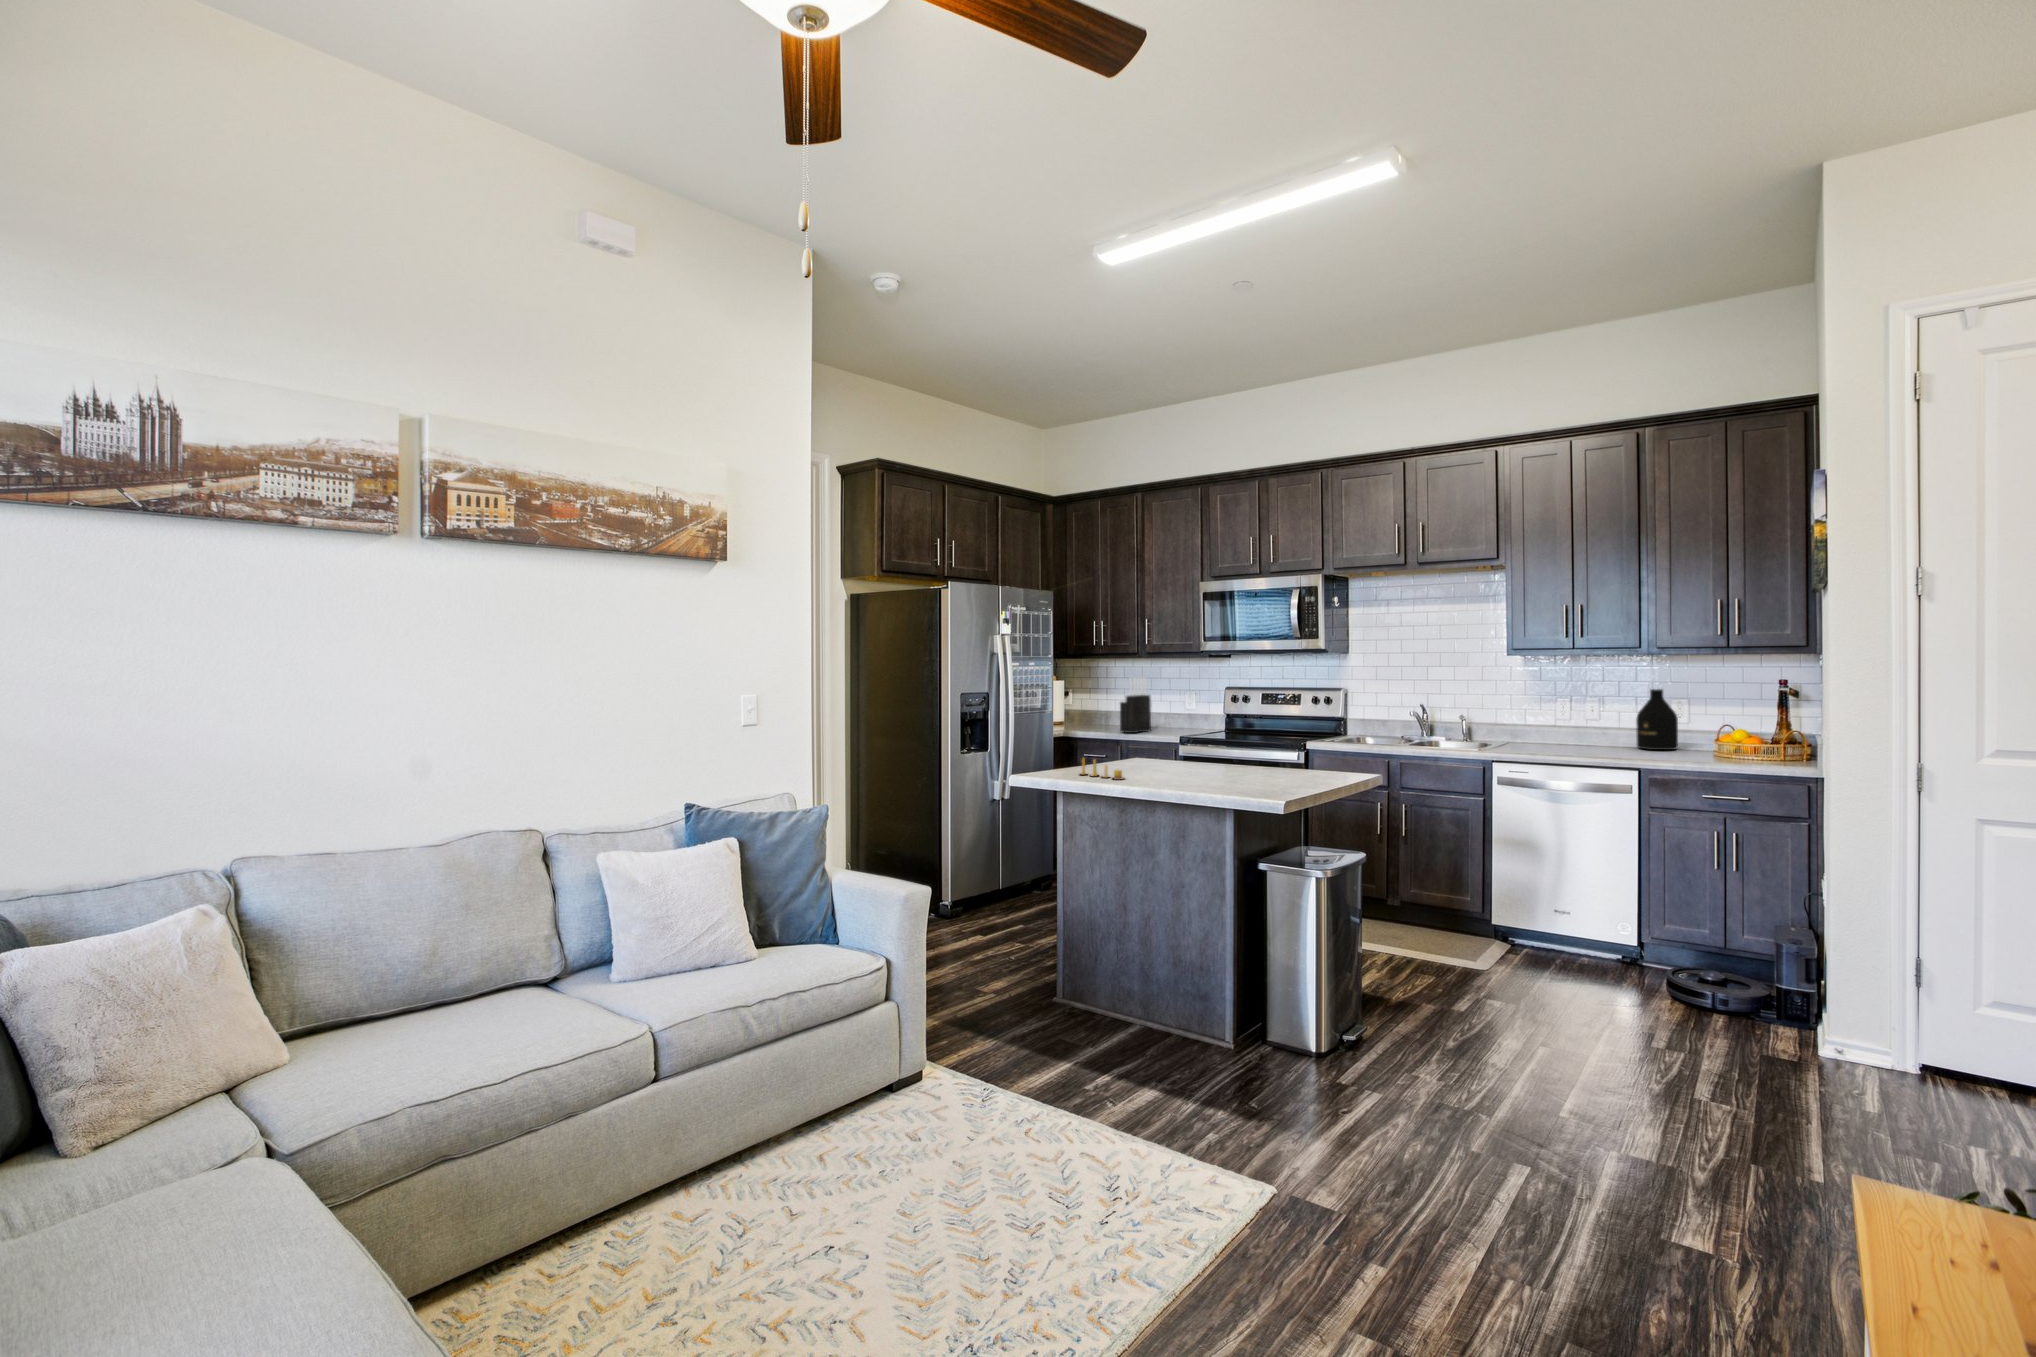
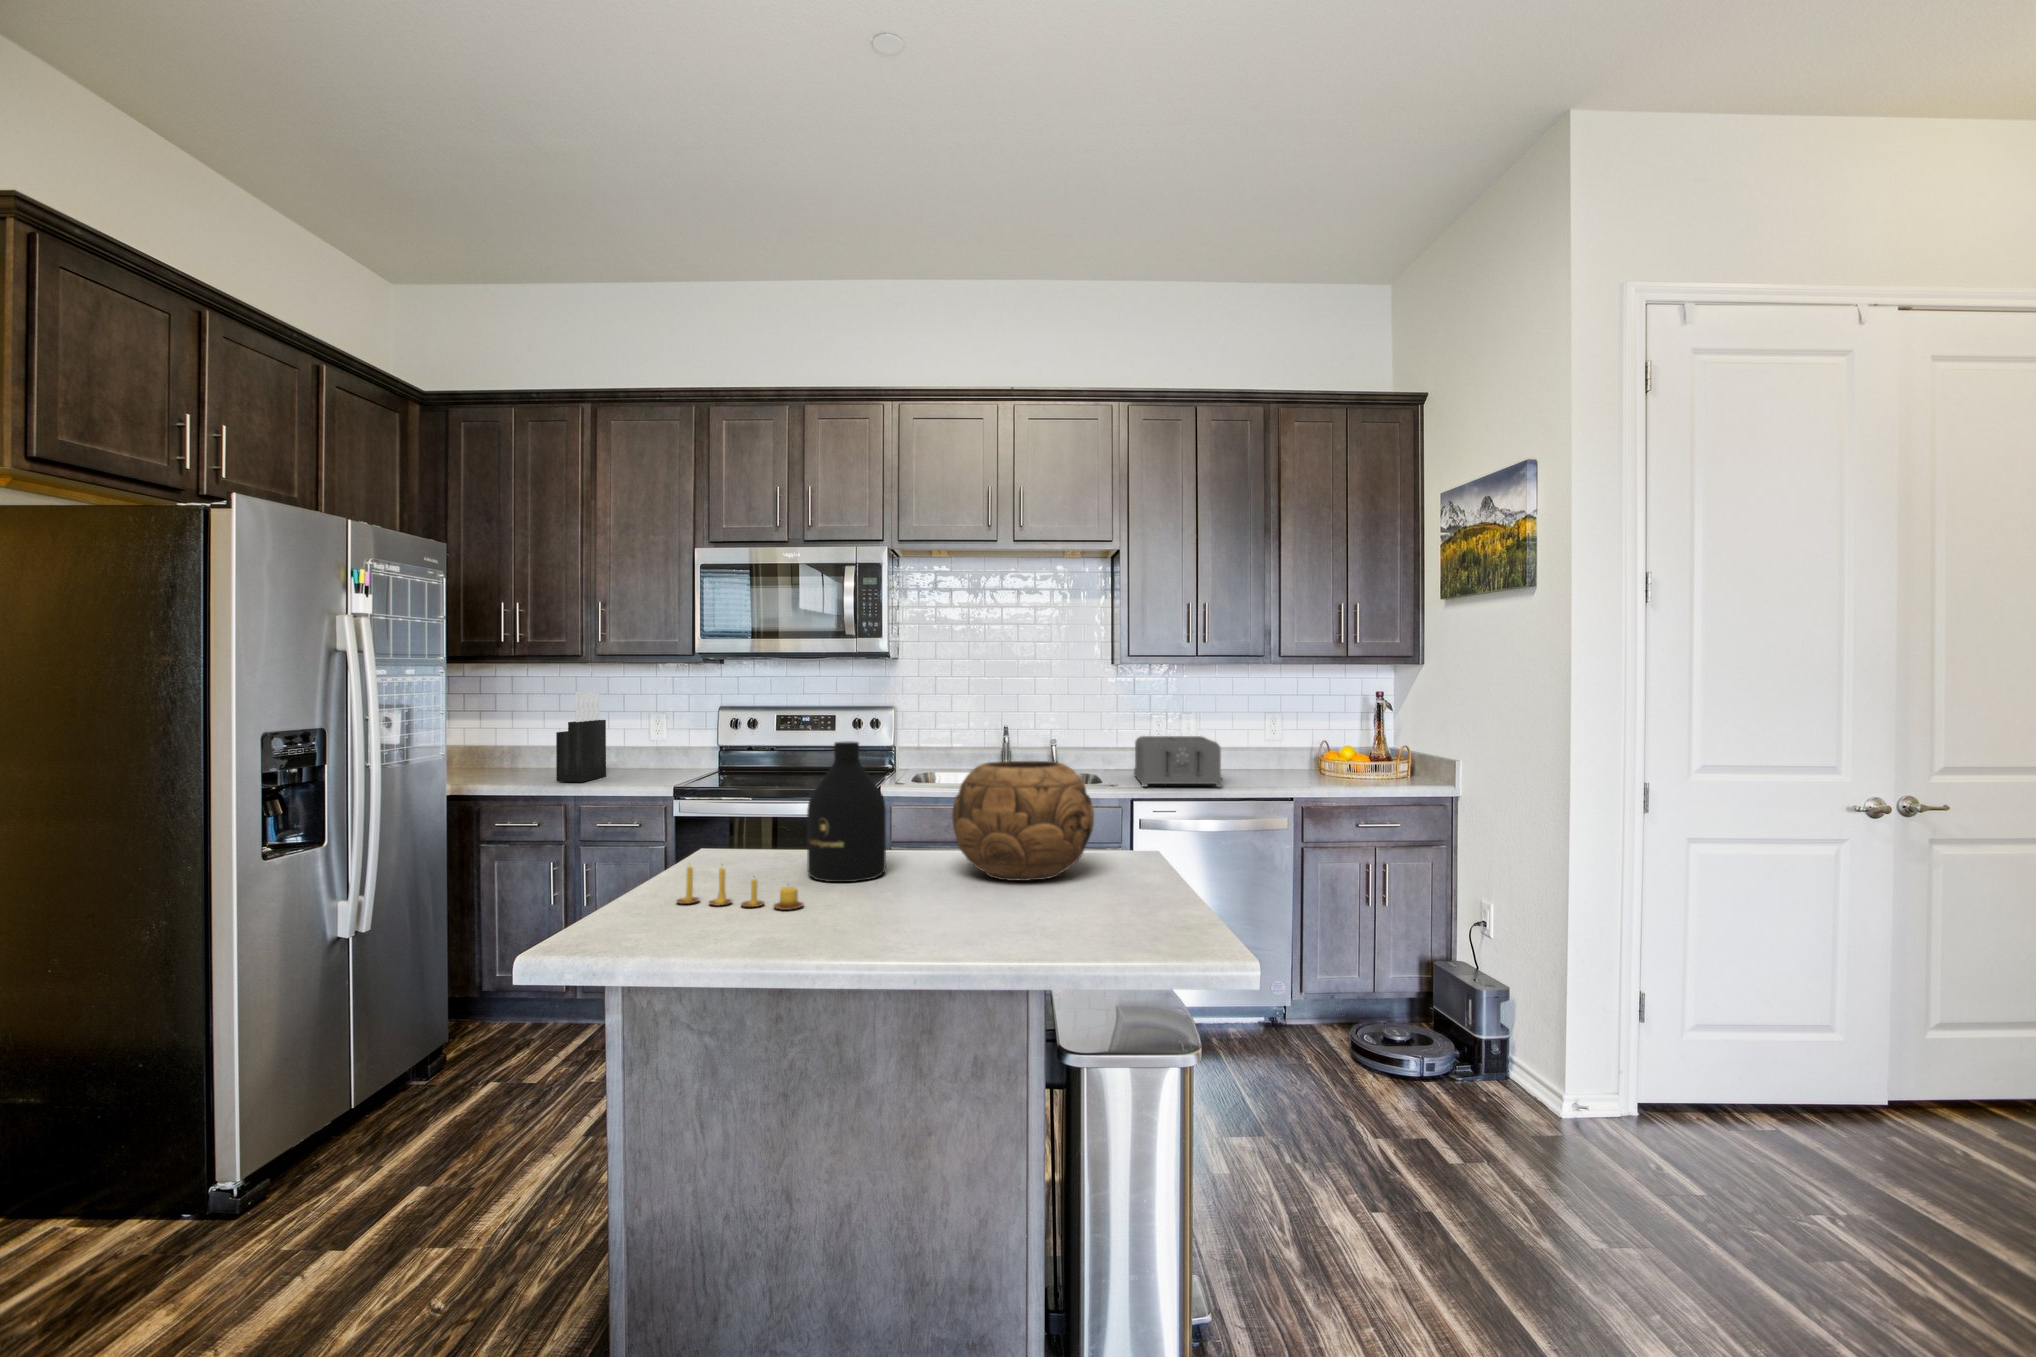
bottle: present [1636,689,1678,750] -> present [807,741,886,882]
toaster: none [1511,714,1600,757] -> present [1134,736,1222,787]
decorative bowl: none [1214,717,1296,781] -> present [952,761,1094,881]

